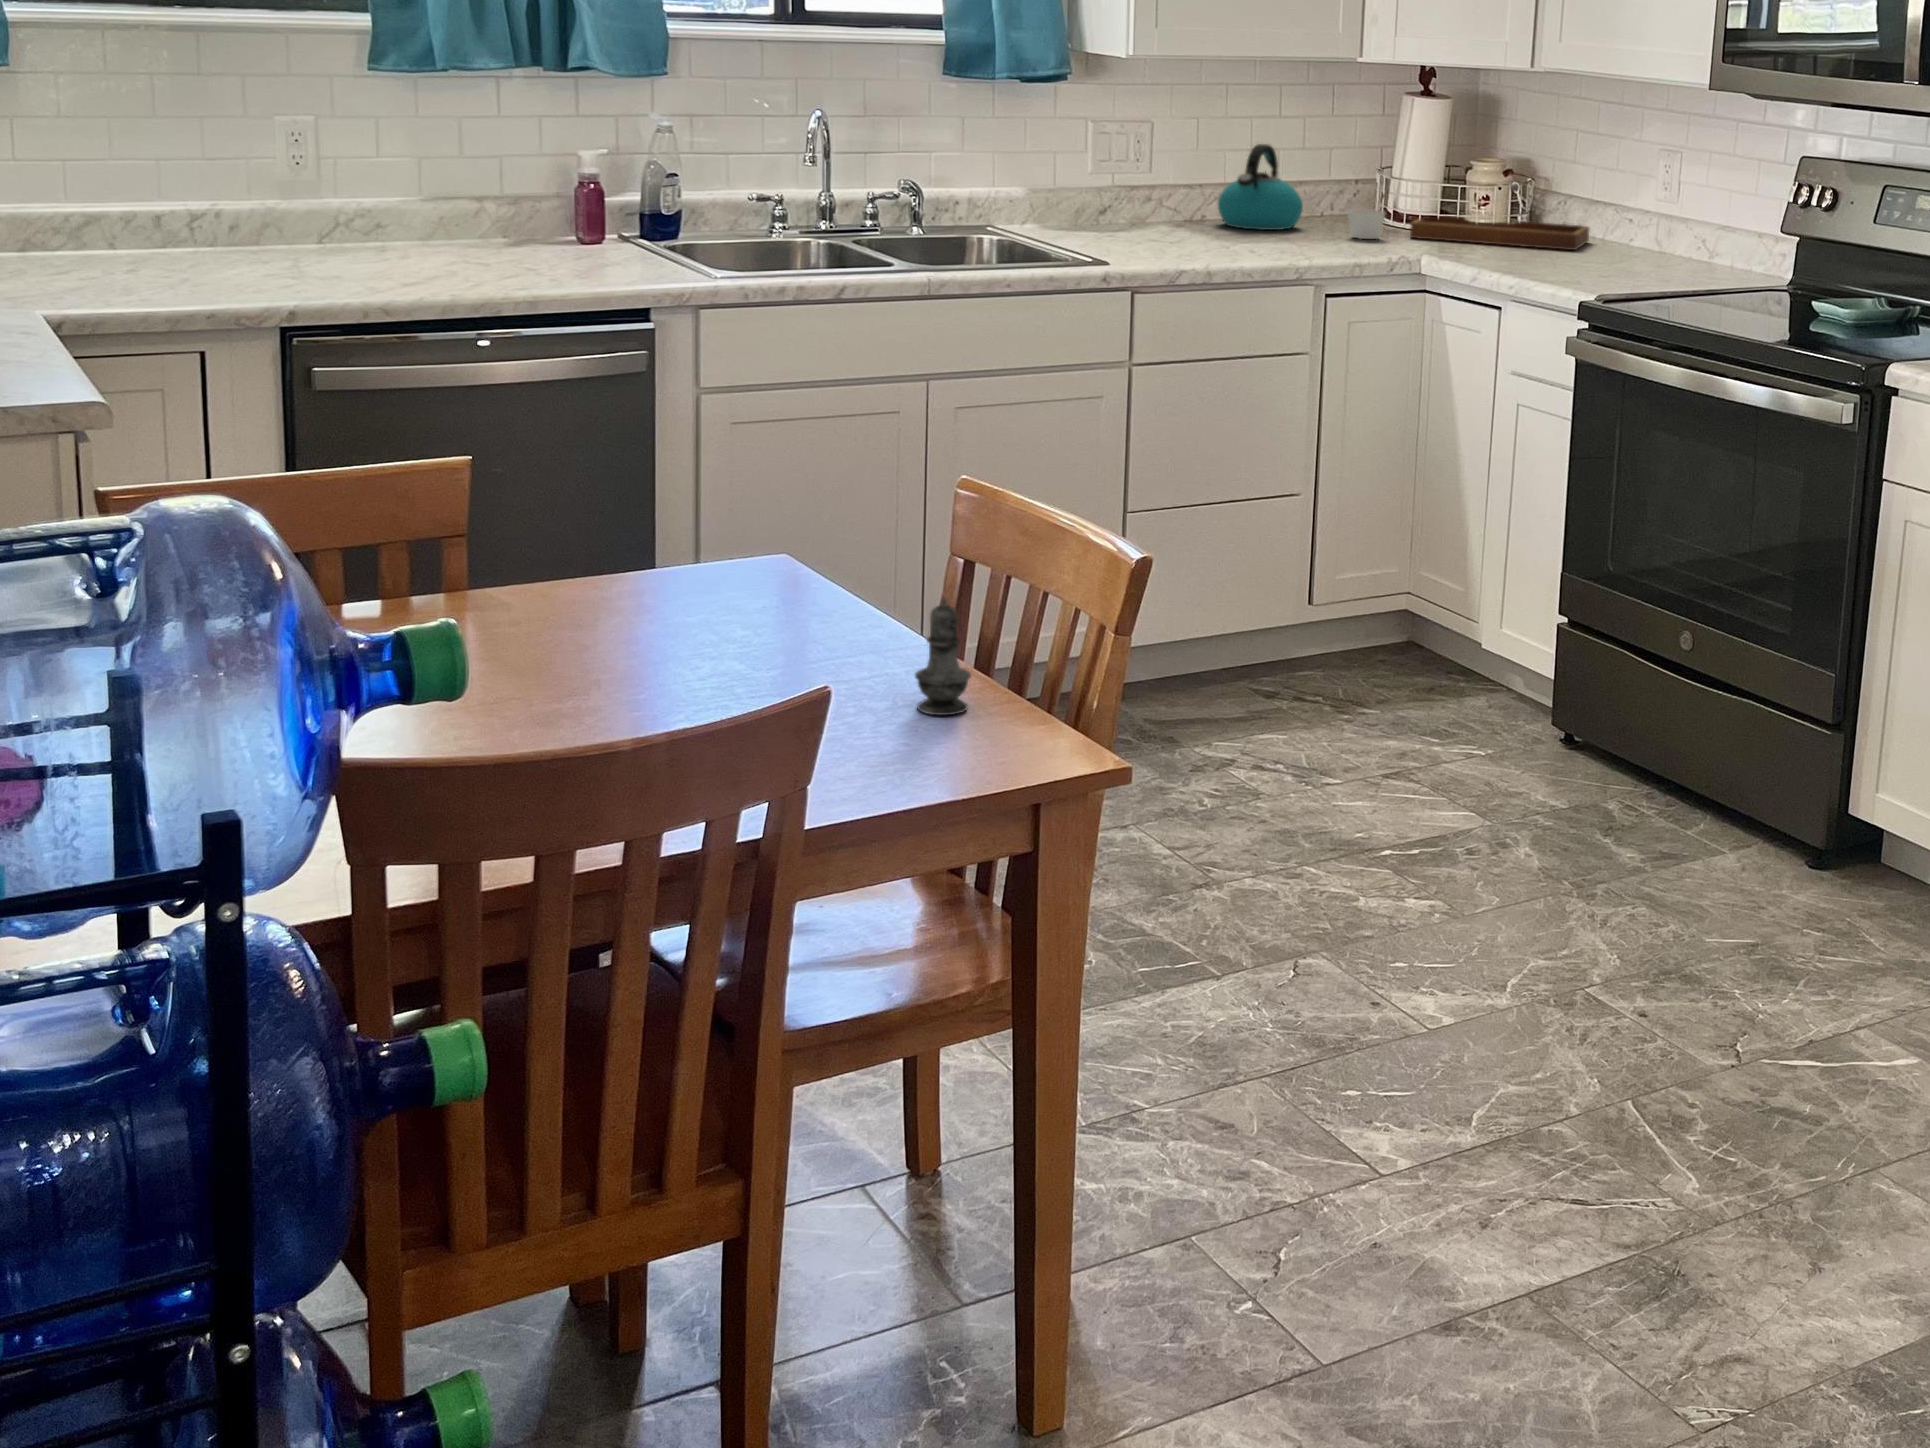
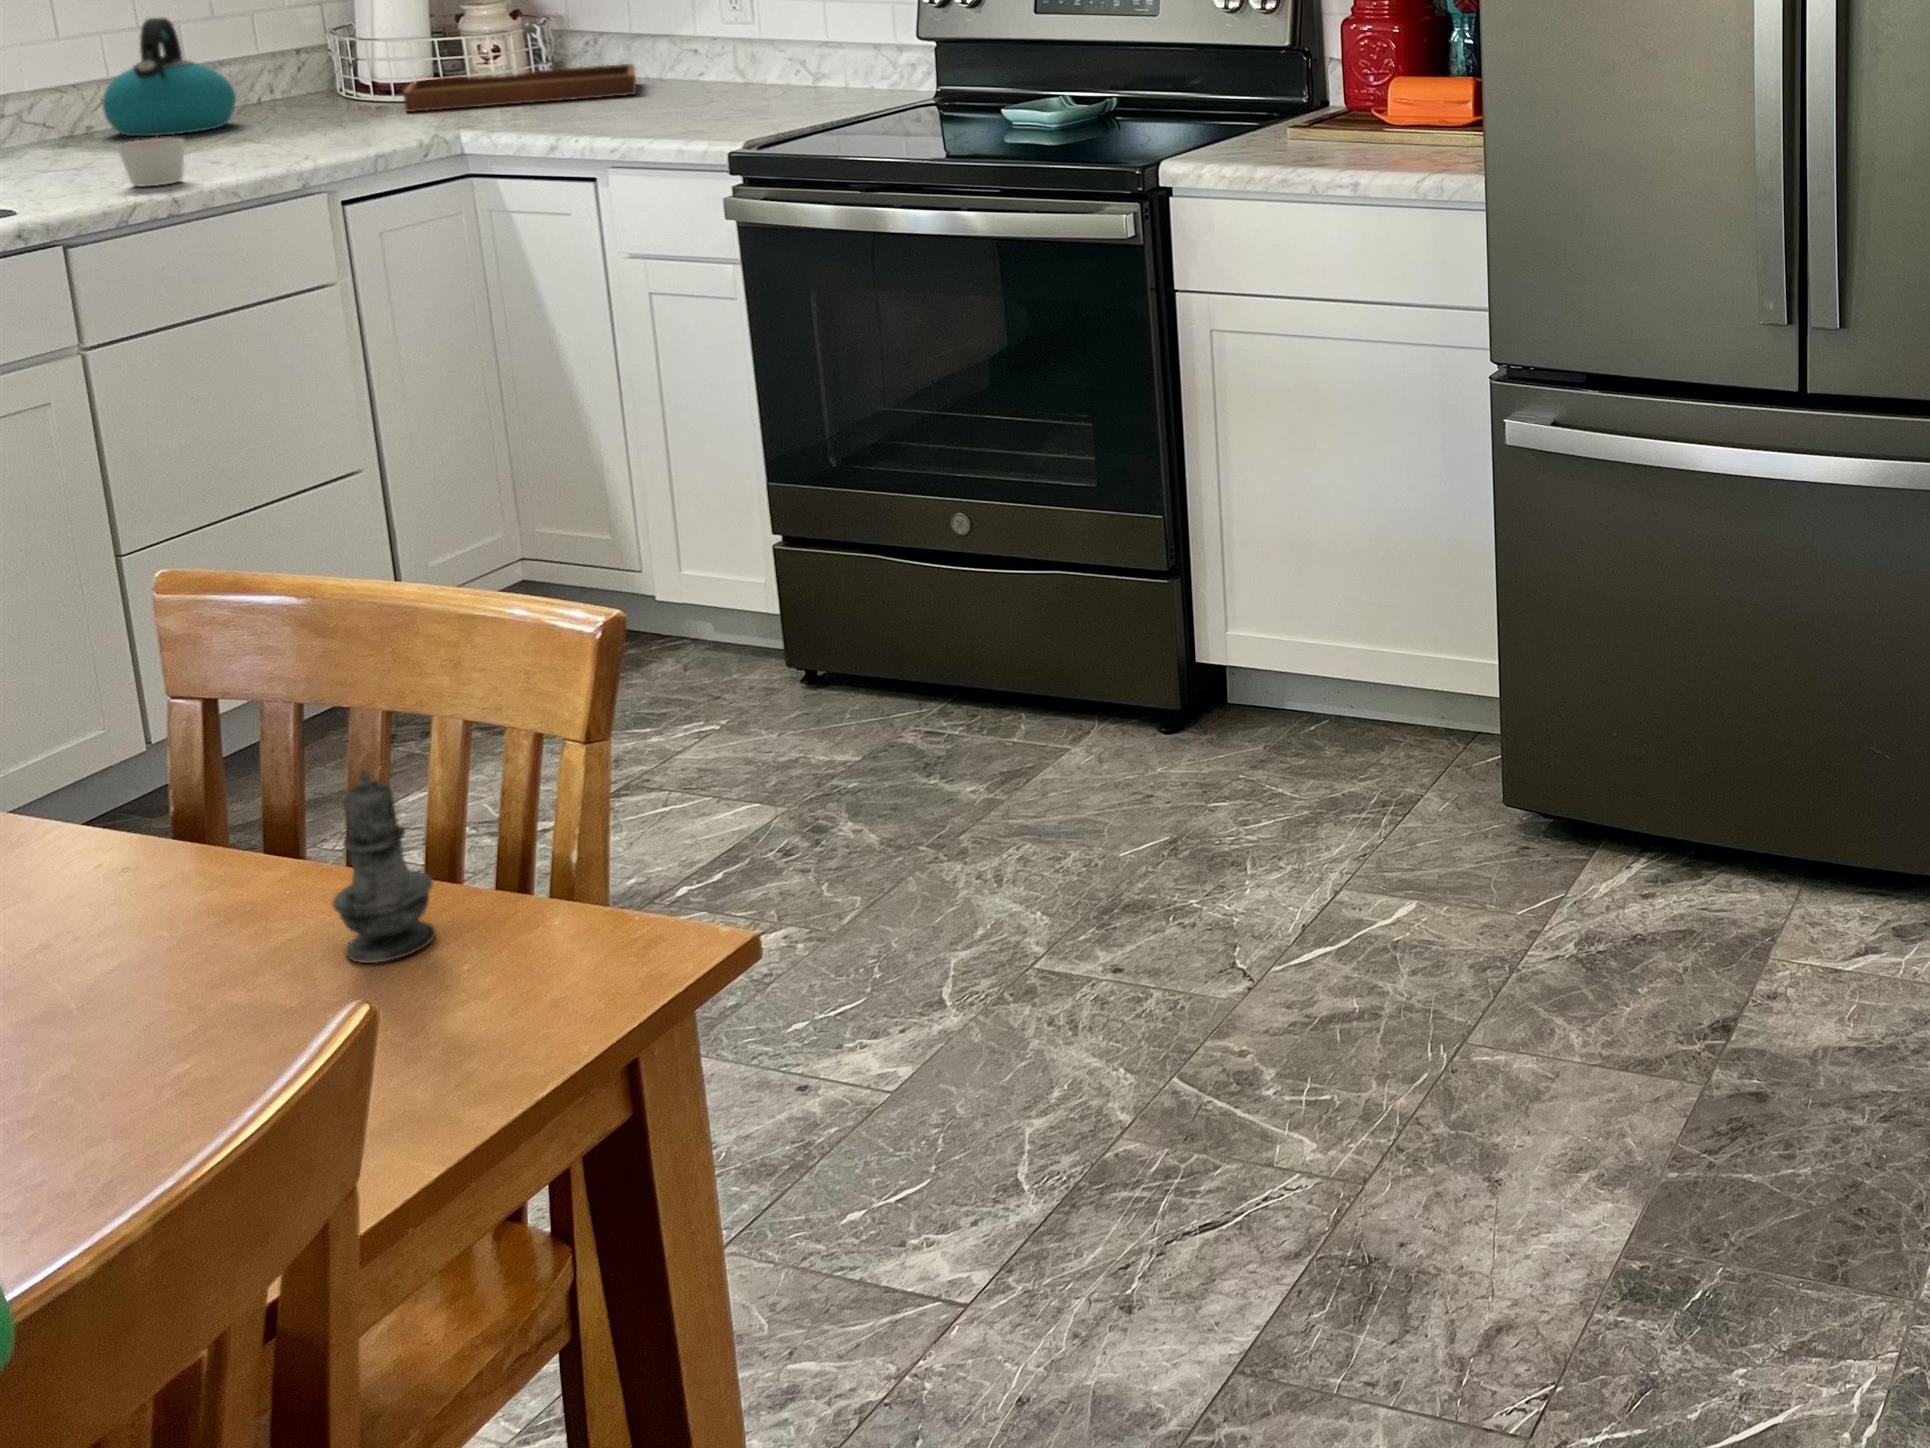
candle: present [1348,209,1385,239] -> present [117,138,185,186]

